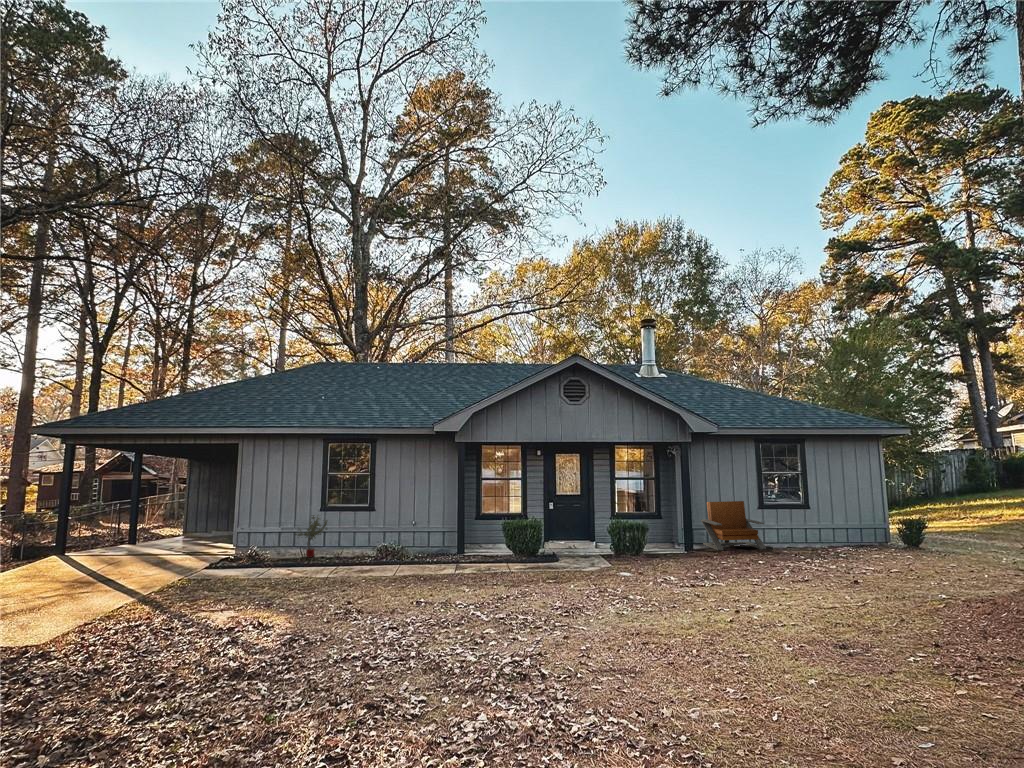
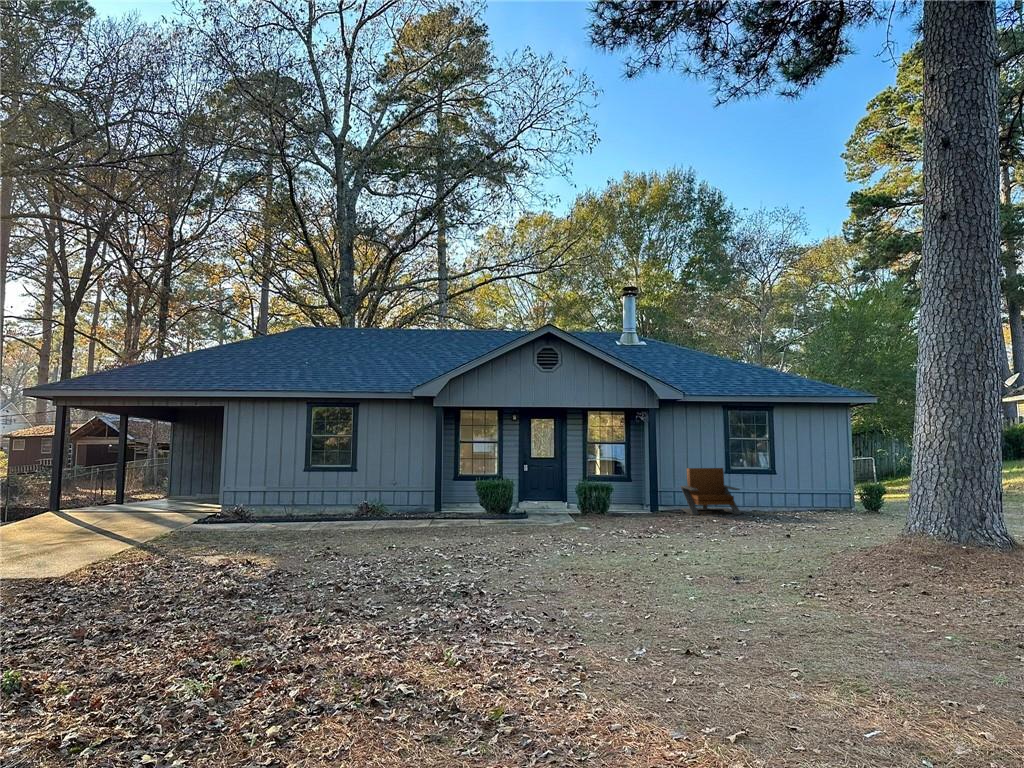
potted tree: present [295,515,327,558] -> none [277,475,311,516]

